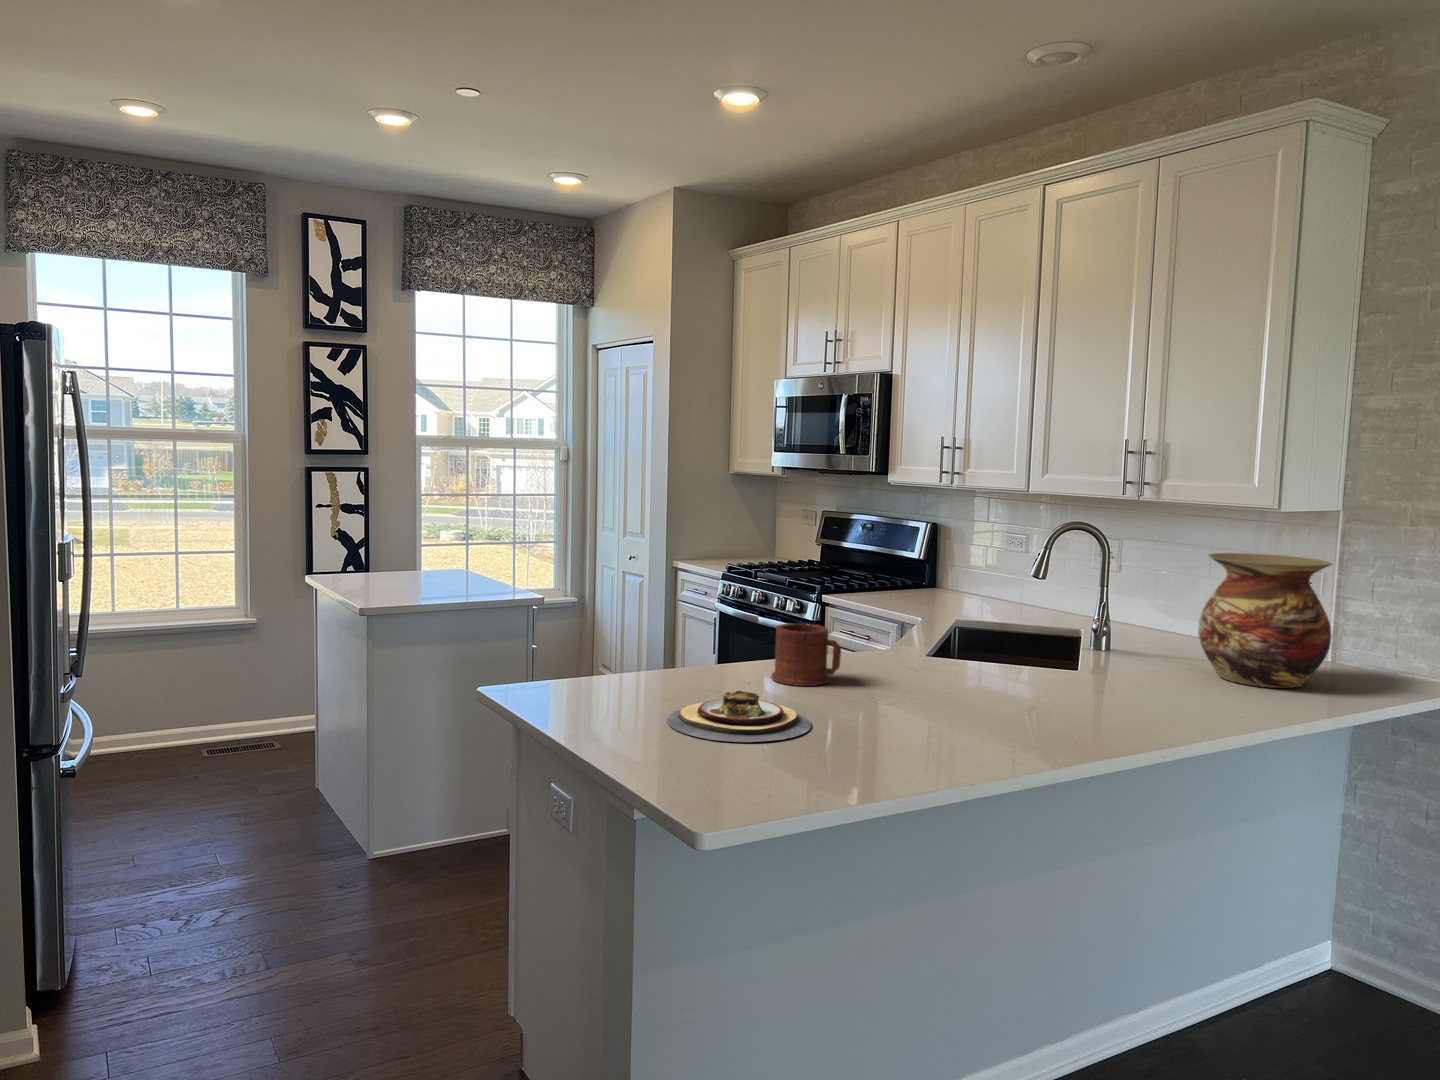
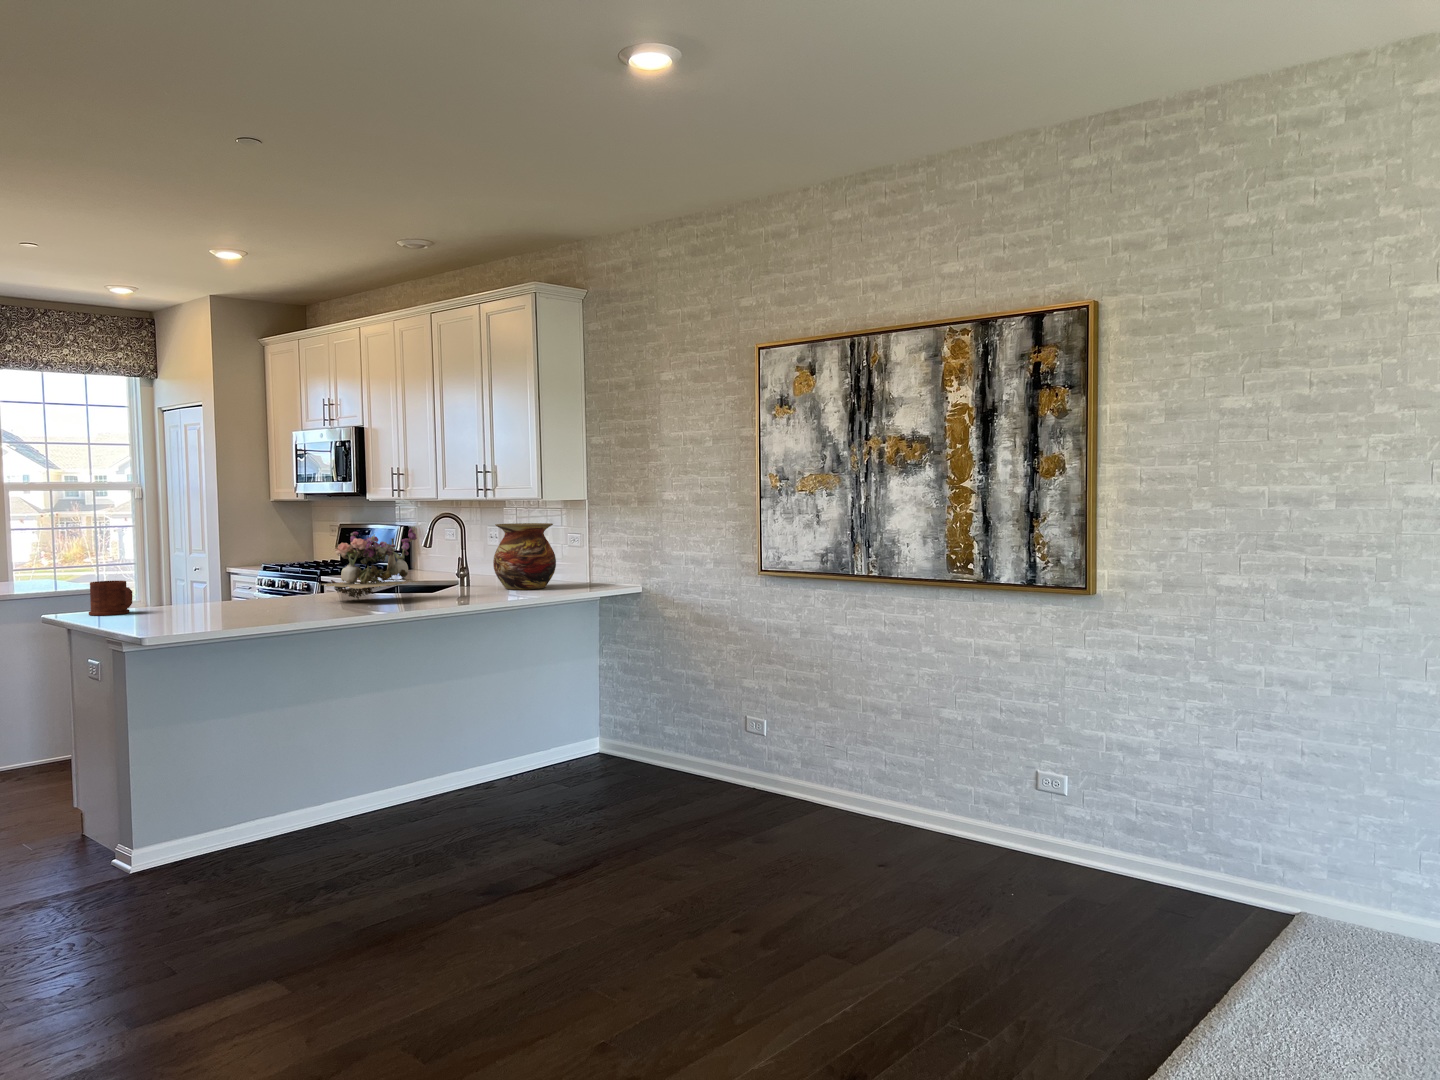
flower arrangement: none [926,563,1119,702] -> present [322,526,419,600]
mug: present [771,624,841,686] -> present [89,581,132,615]
plate: present [667,691,811,742] -> none [161,596,243,616]

